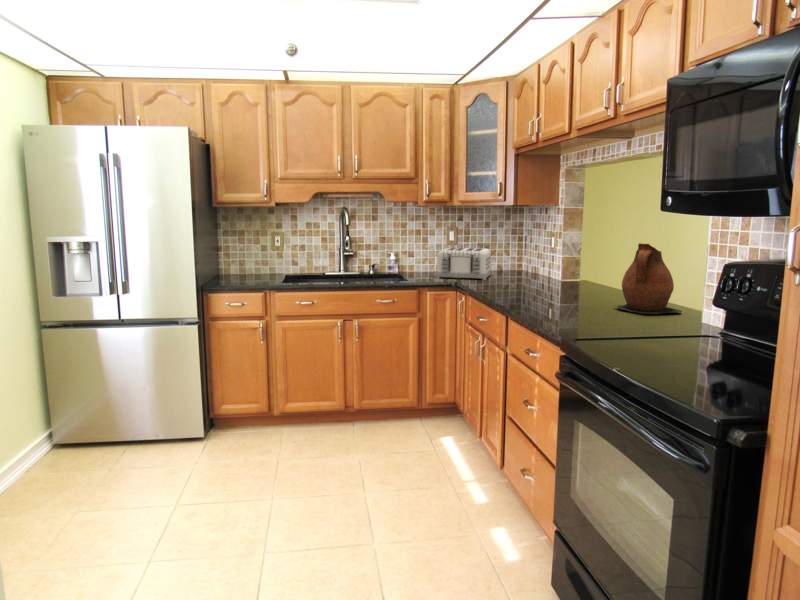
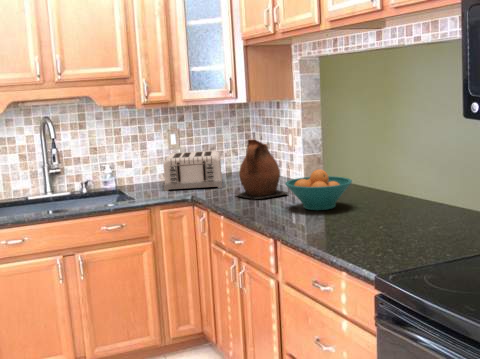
ceramic pitcher: present [616,243,681,314] -> present [237,139,288,199]
fruit bowl: none [530,264,591,300] -> present [285,170,352,210]

